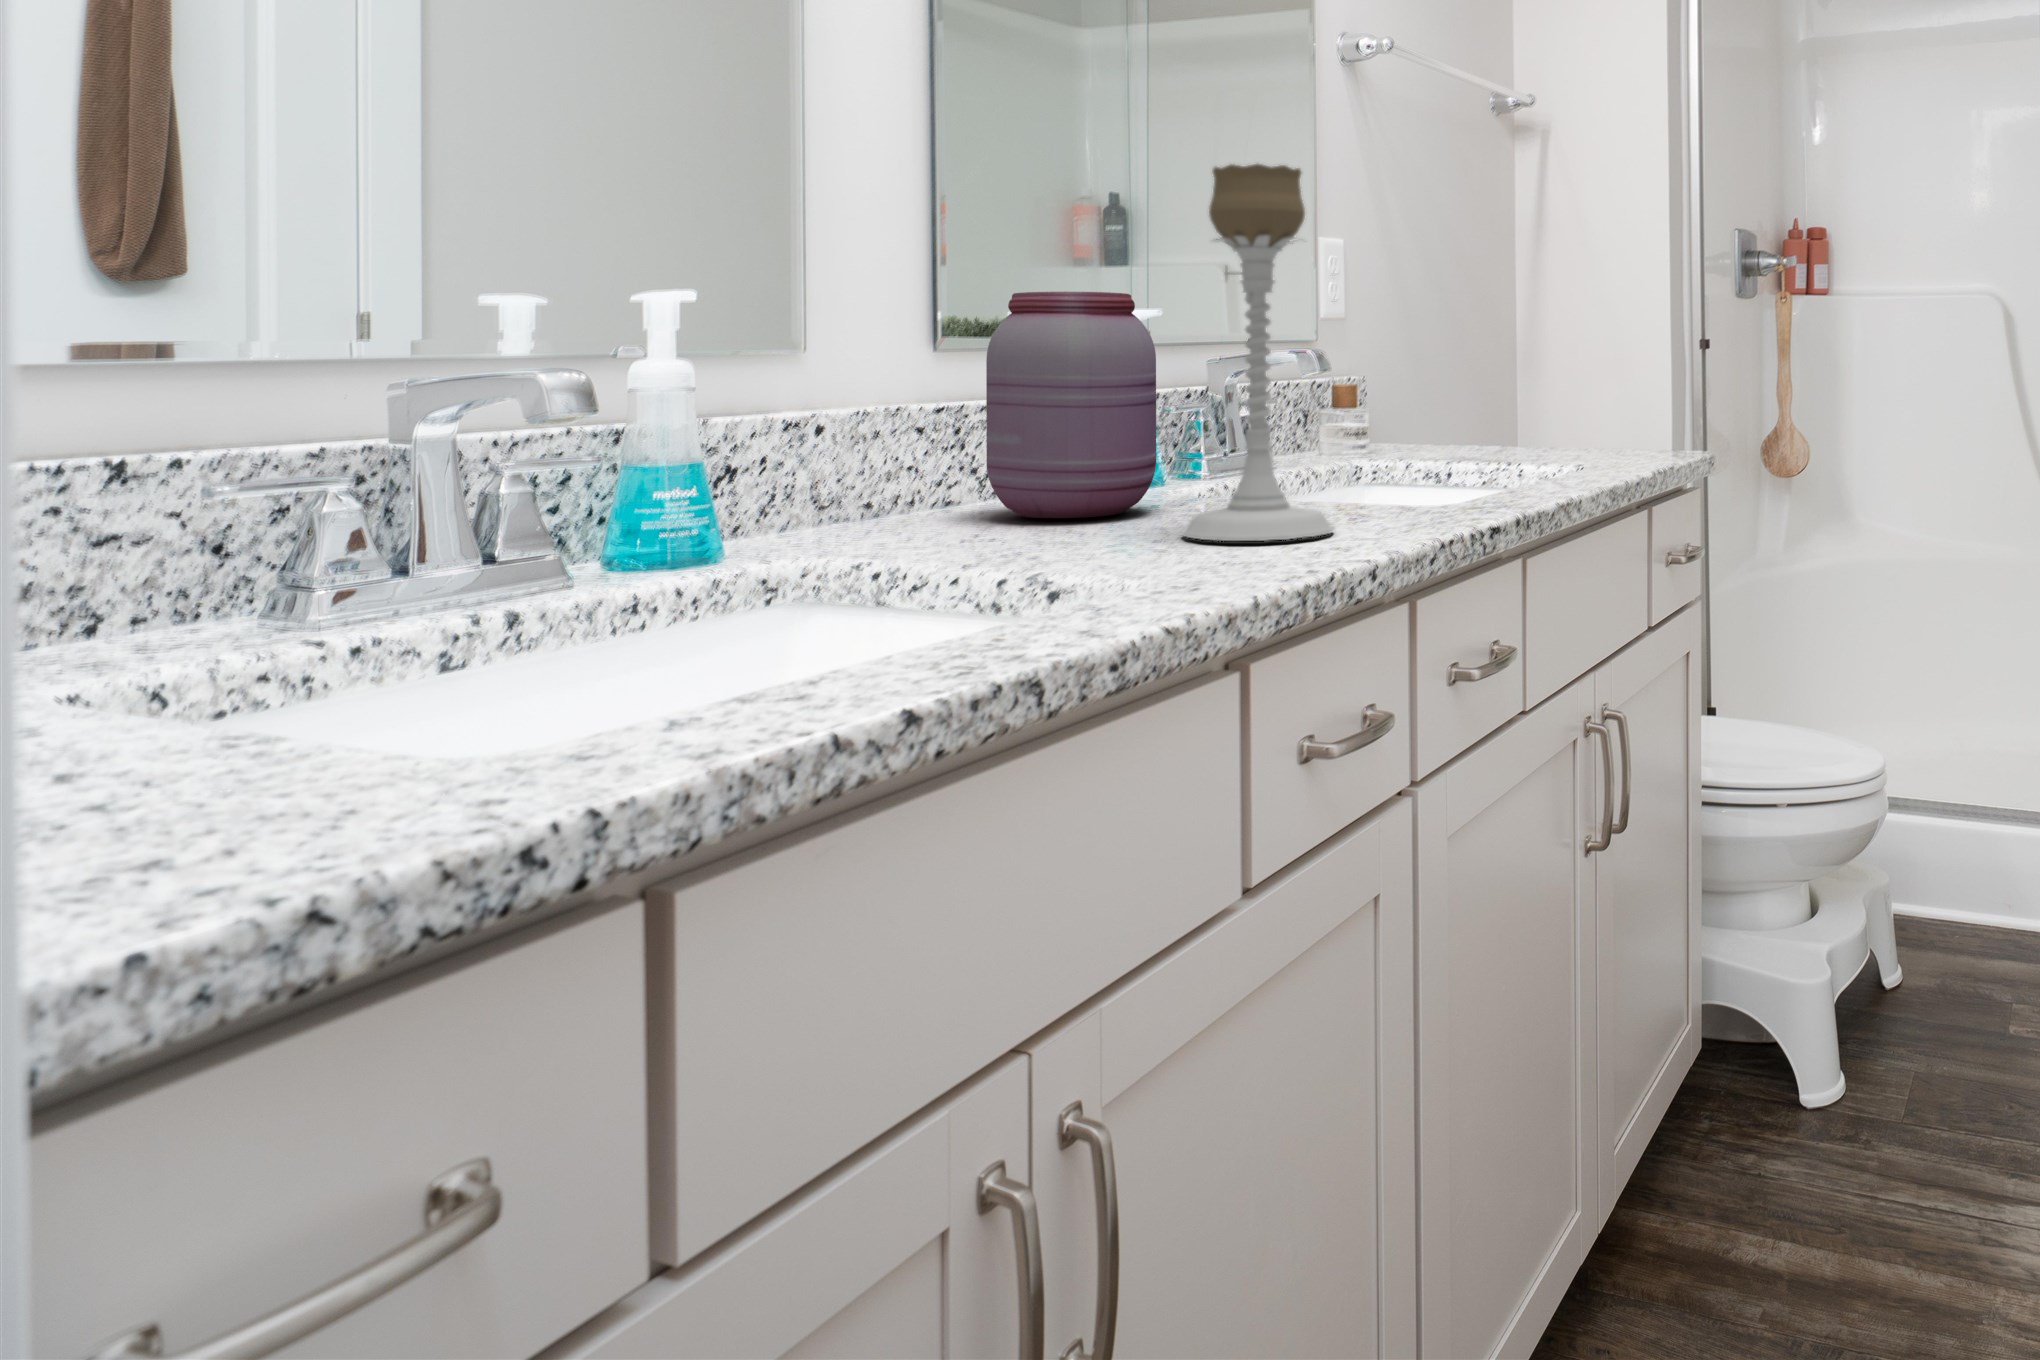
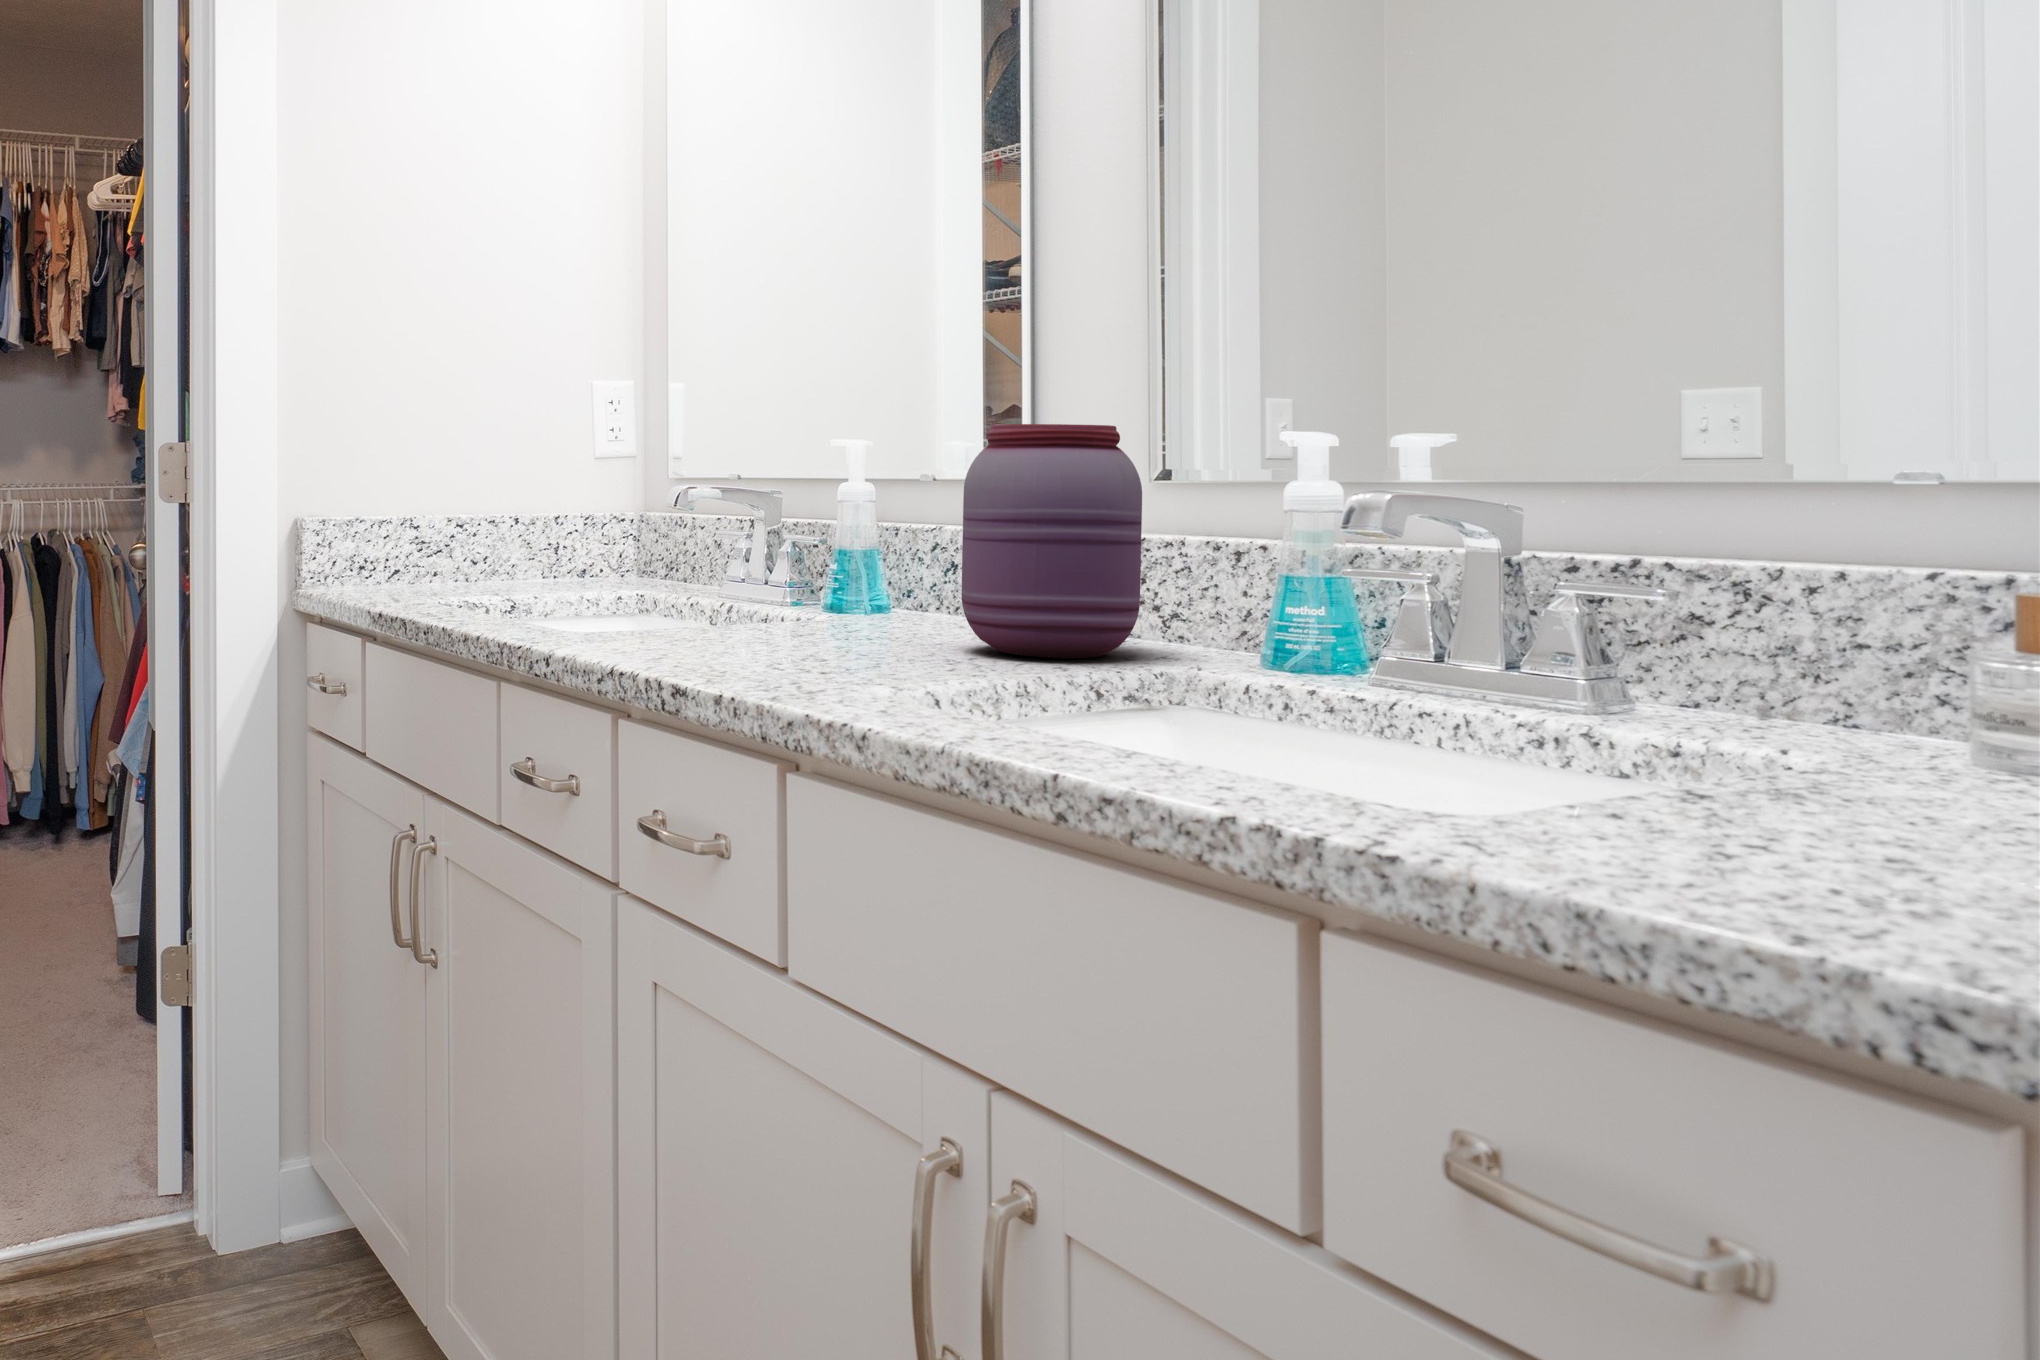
candle holder: present [1182,164,1334,541] -> none [718,304,866,669]

